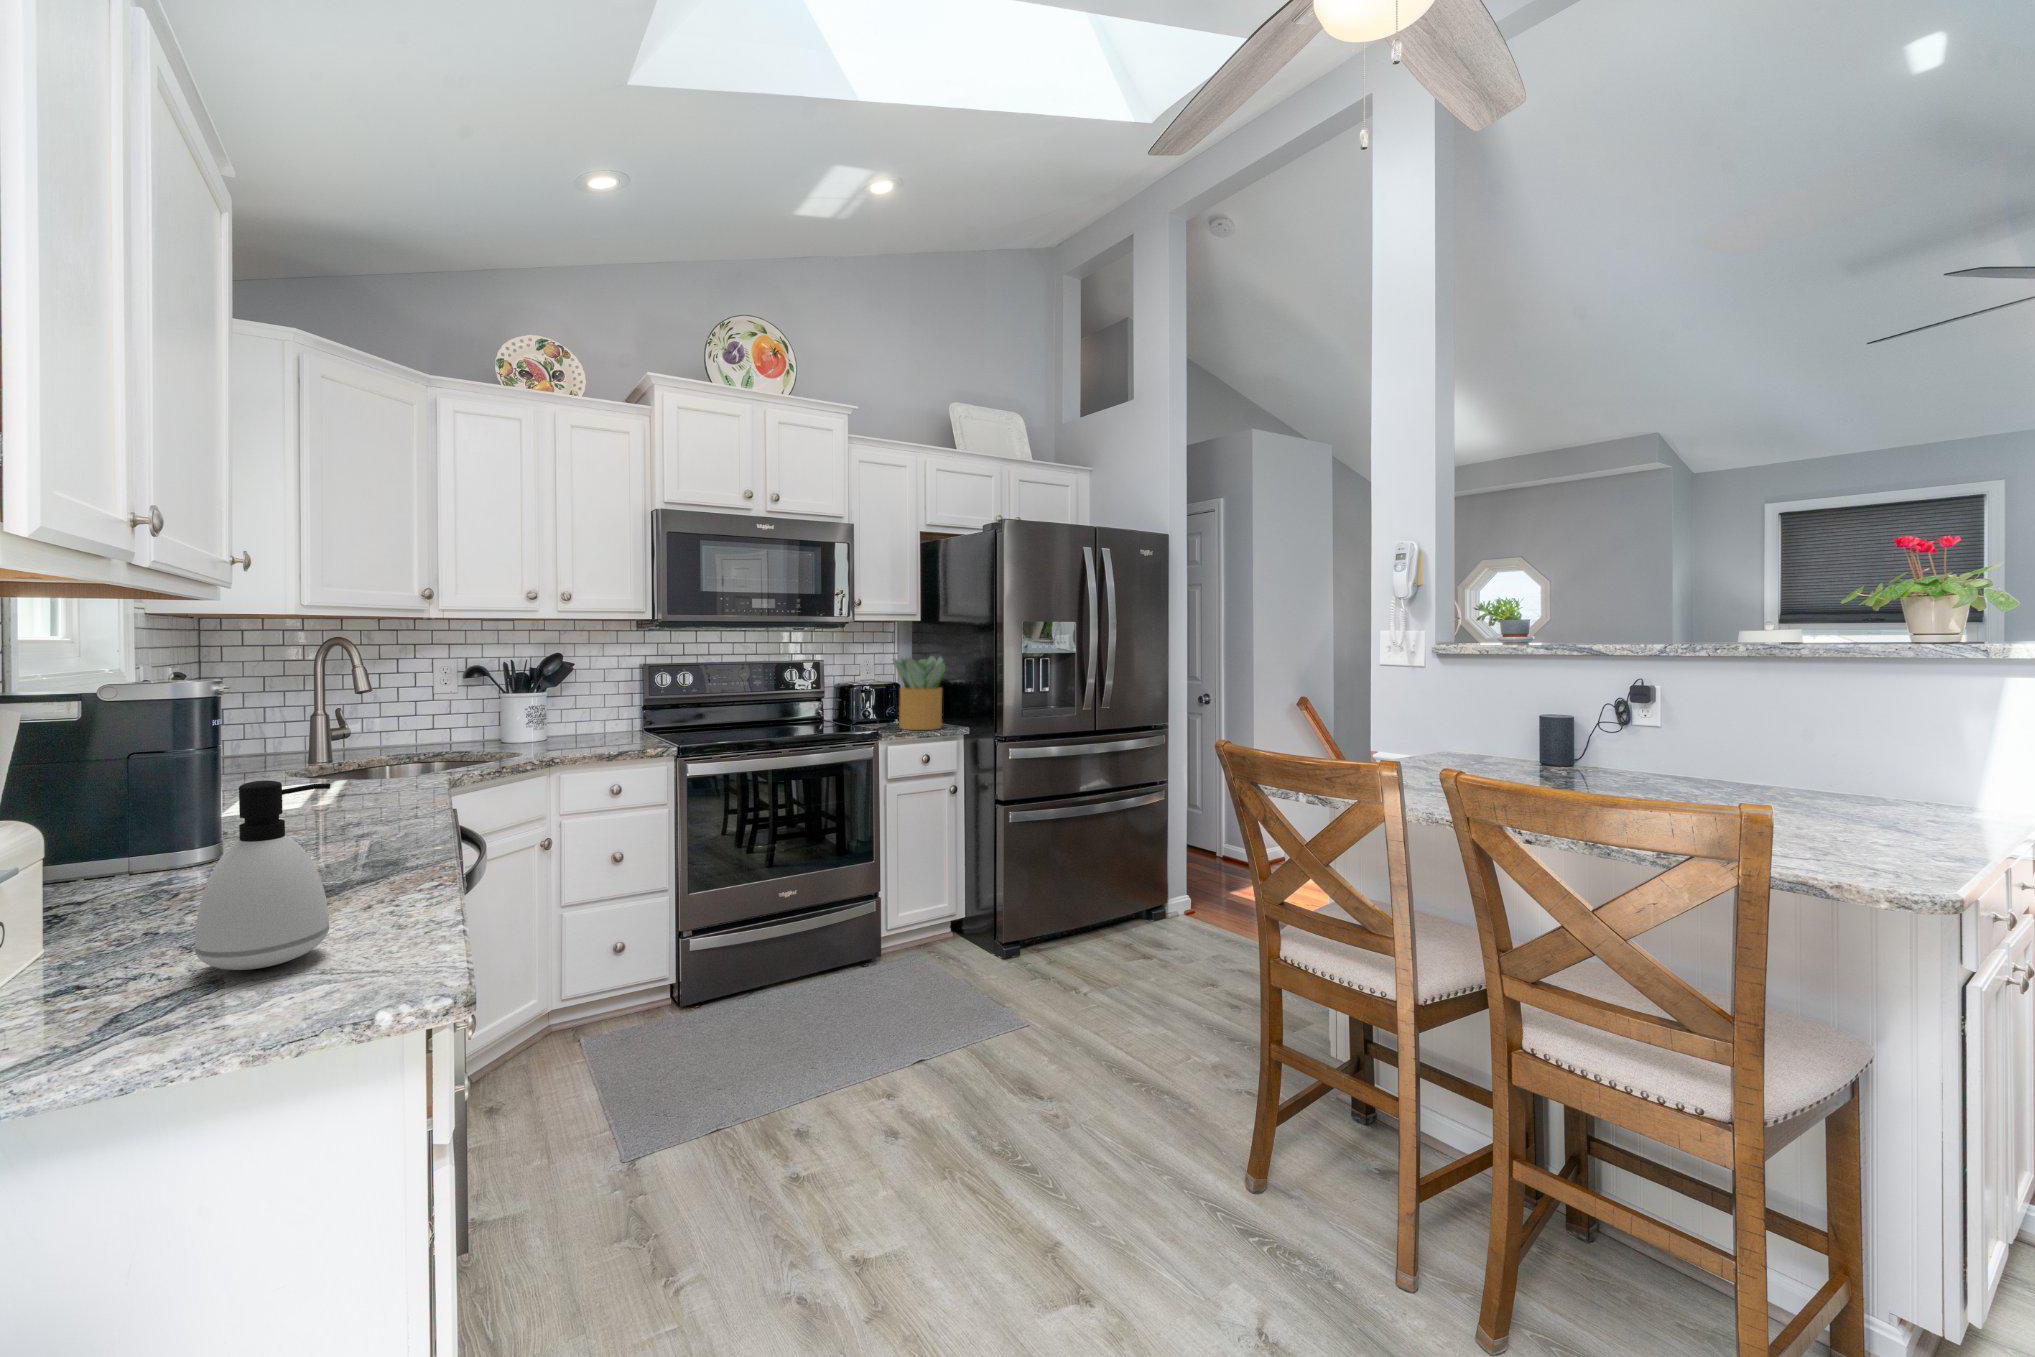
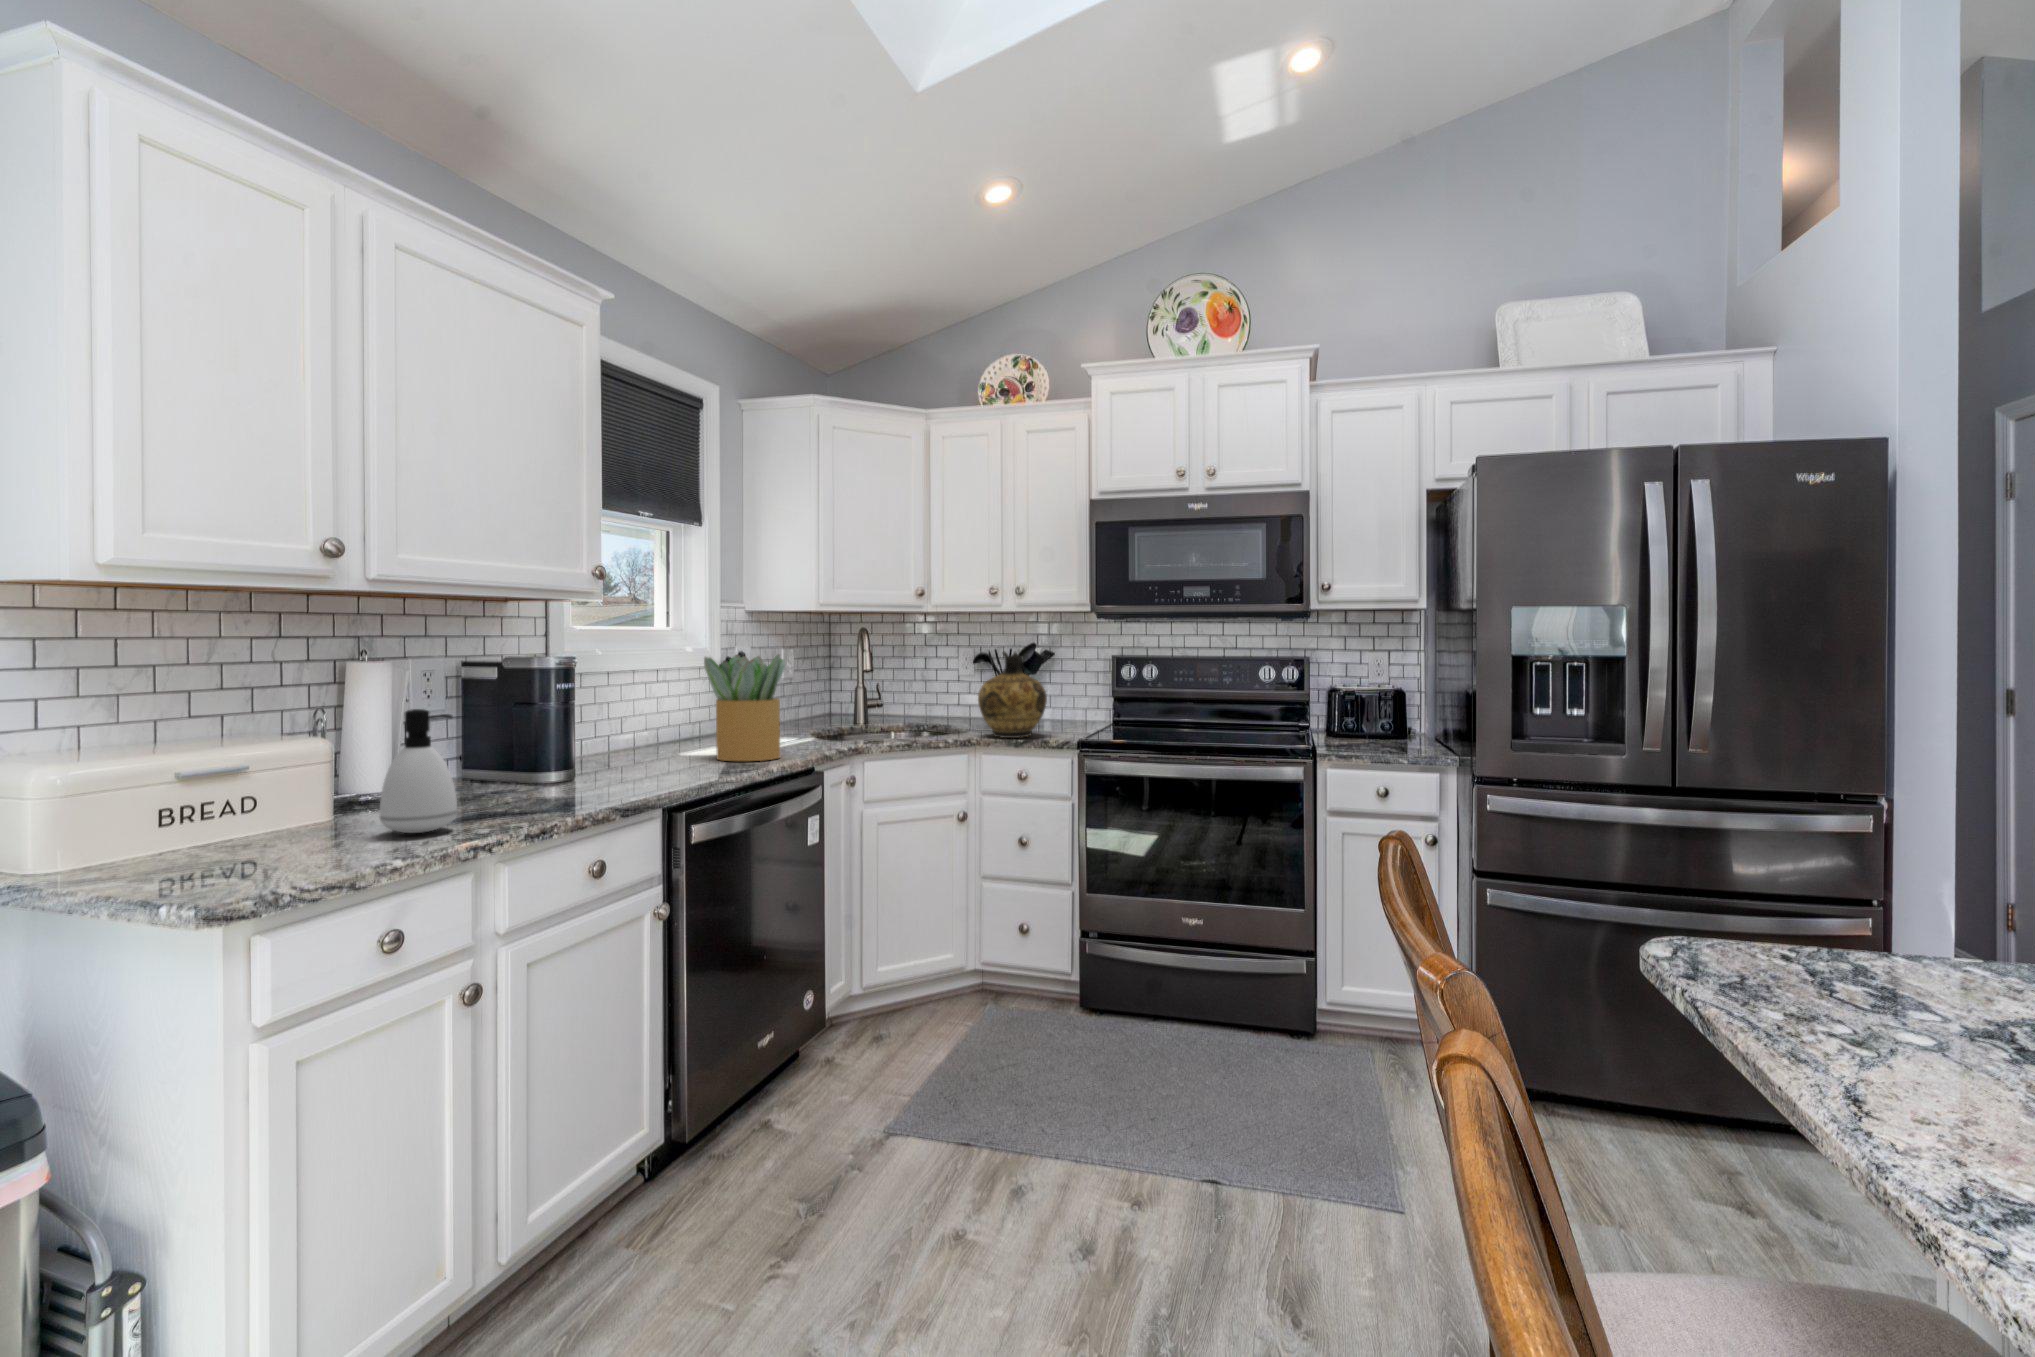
ceramic jug: none [555,652,633,739] -> present [978,652,1047,738]
potted plant: present [894,656,945,730] -> present [704,654,785,761]

